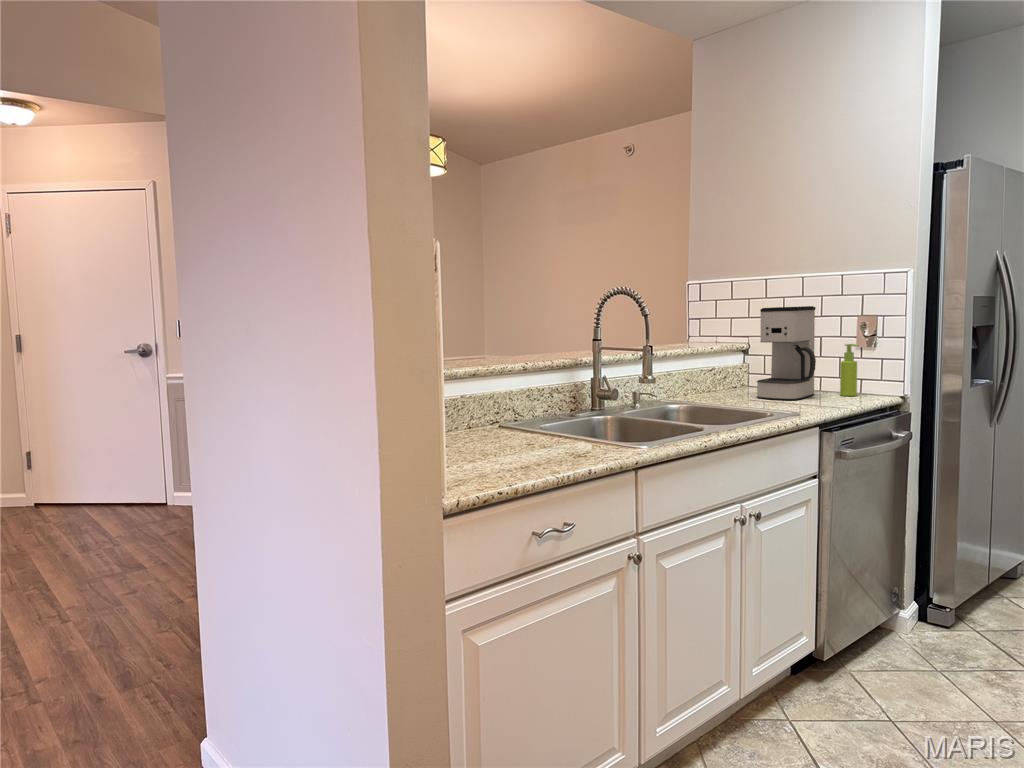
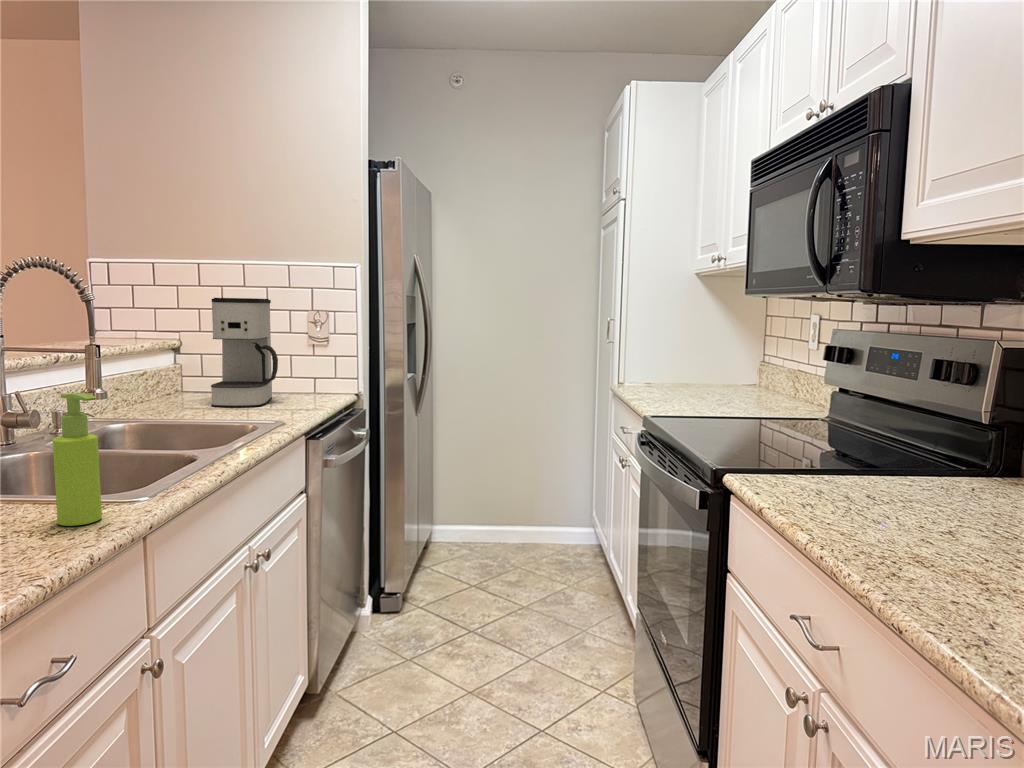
soap dispenser: present [840,344,858,396] -> present [53,393,102,526]

